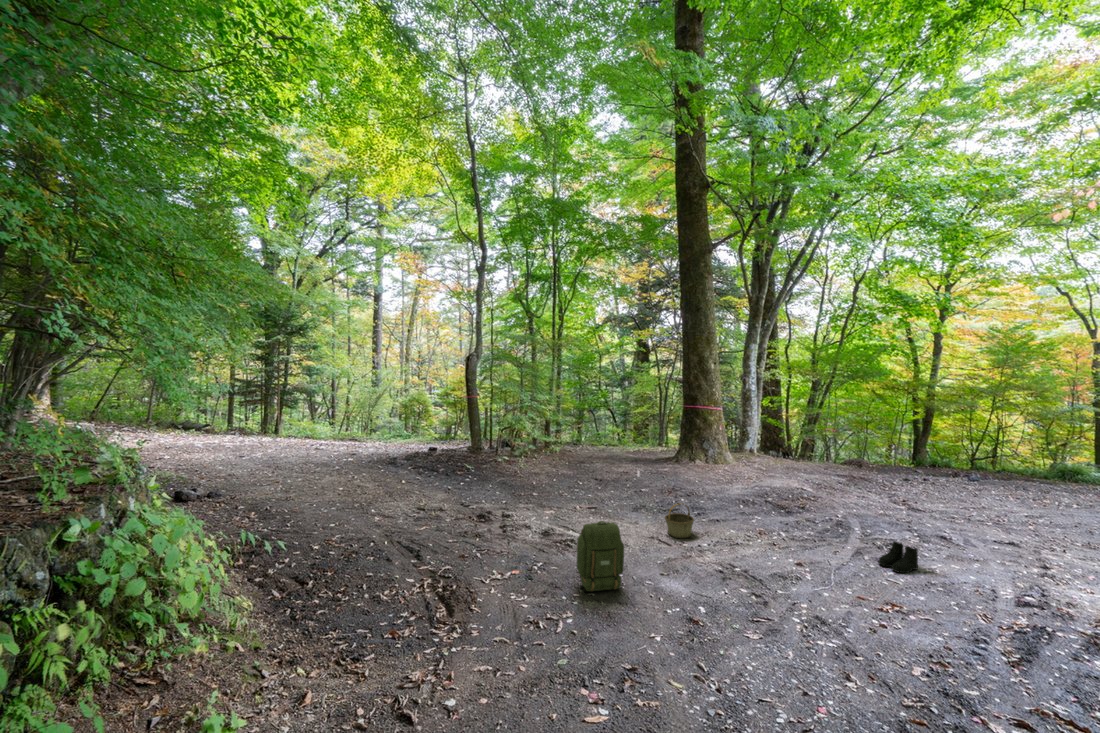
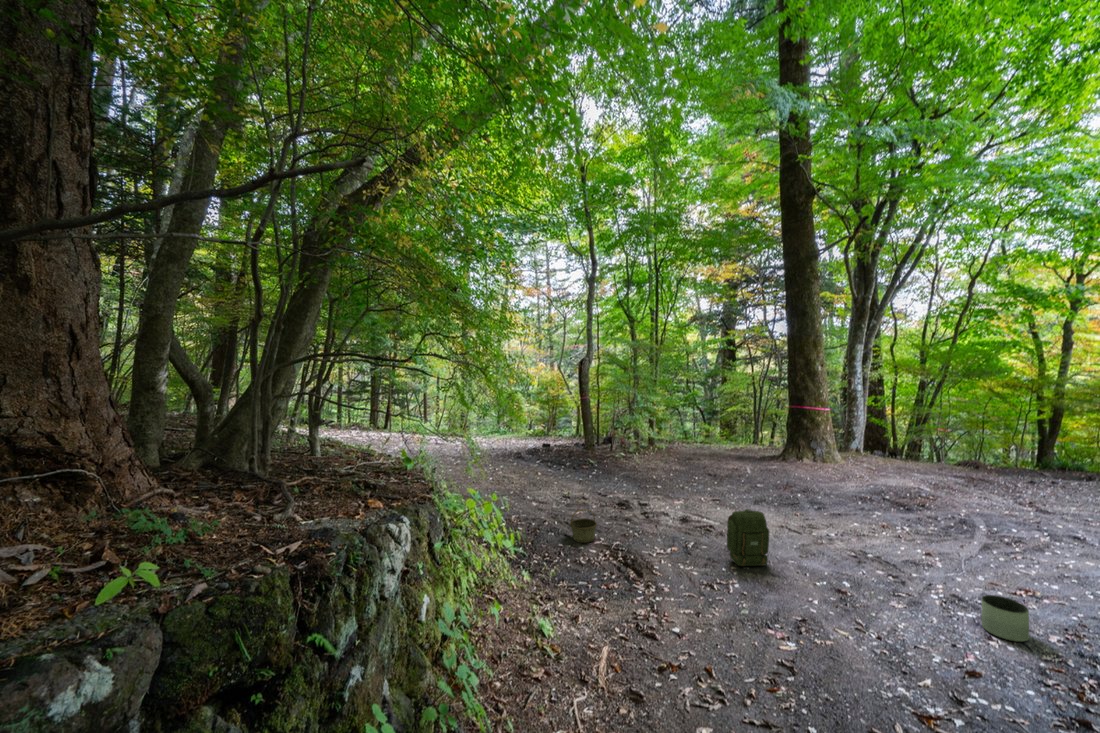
basket: present [665,503,694,538] -> present [570,509,597,543]
boots: present [878,541,918,573] -> none [1009,537,1051,567]
planter: none [843,618,893,677] -> present [982,595,1029,642]

